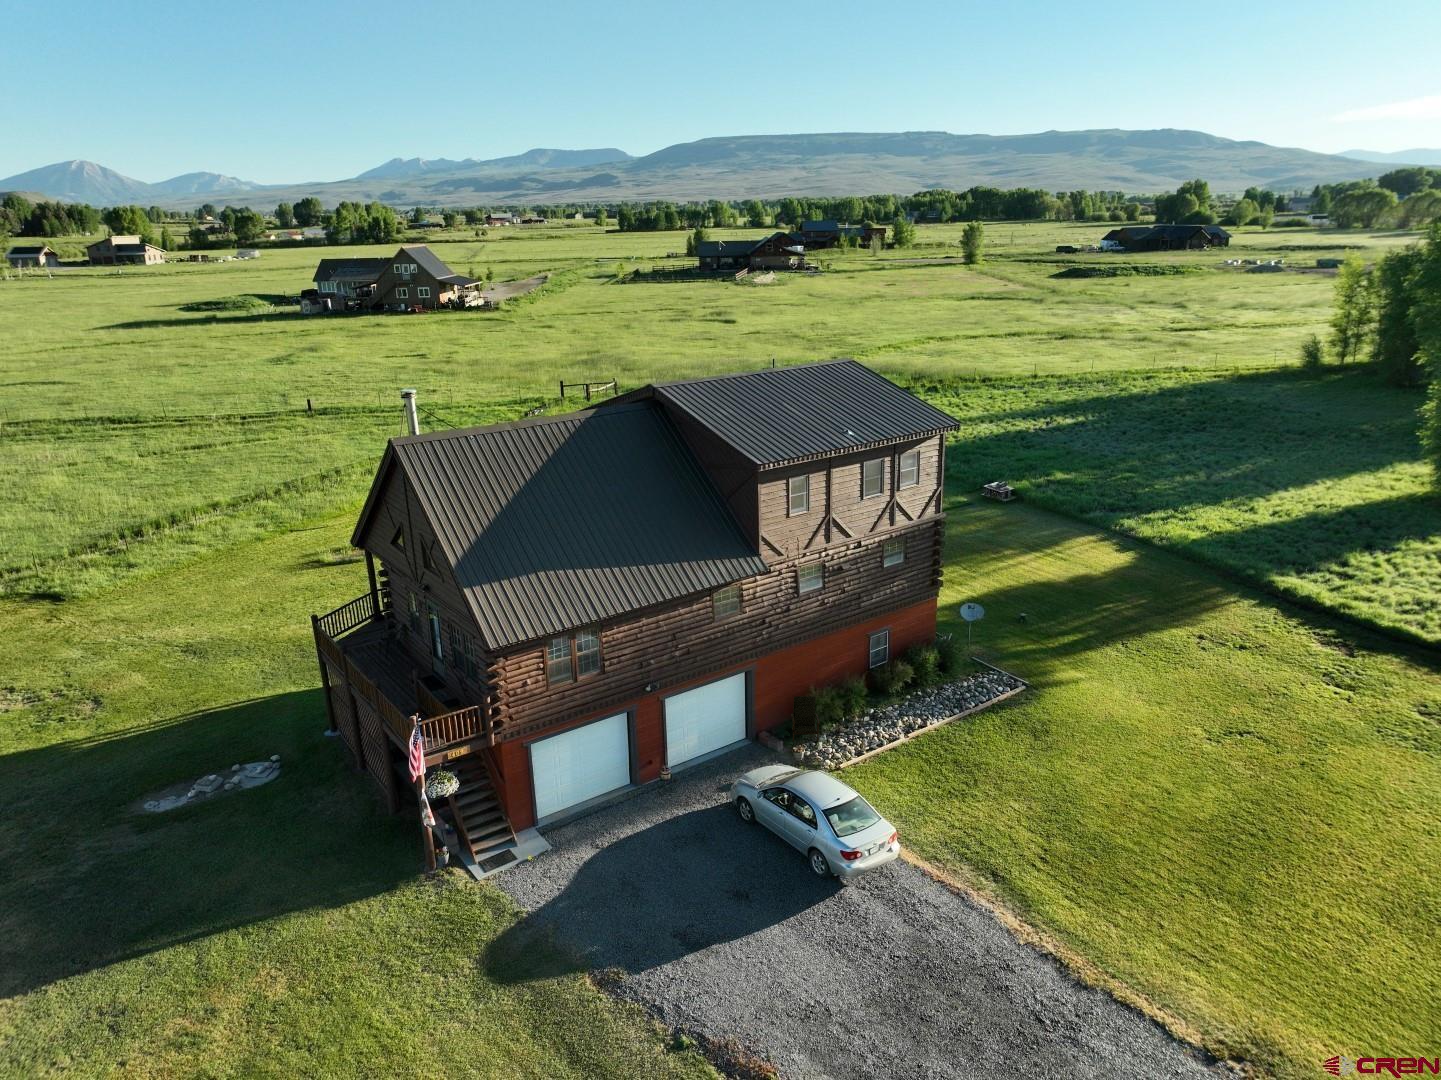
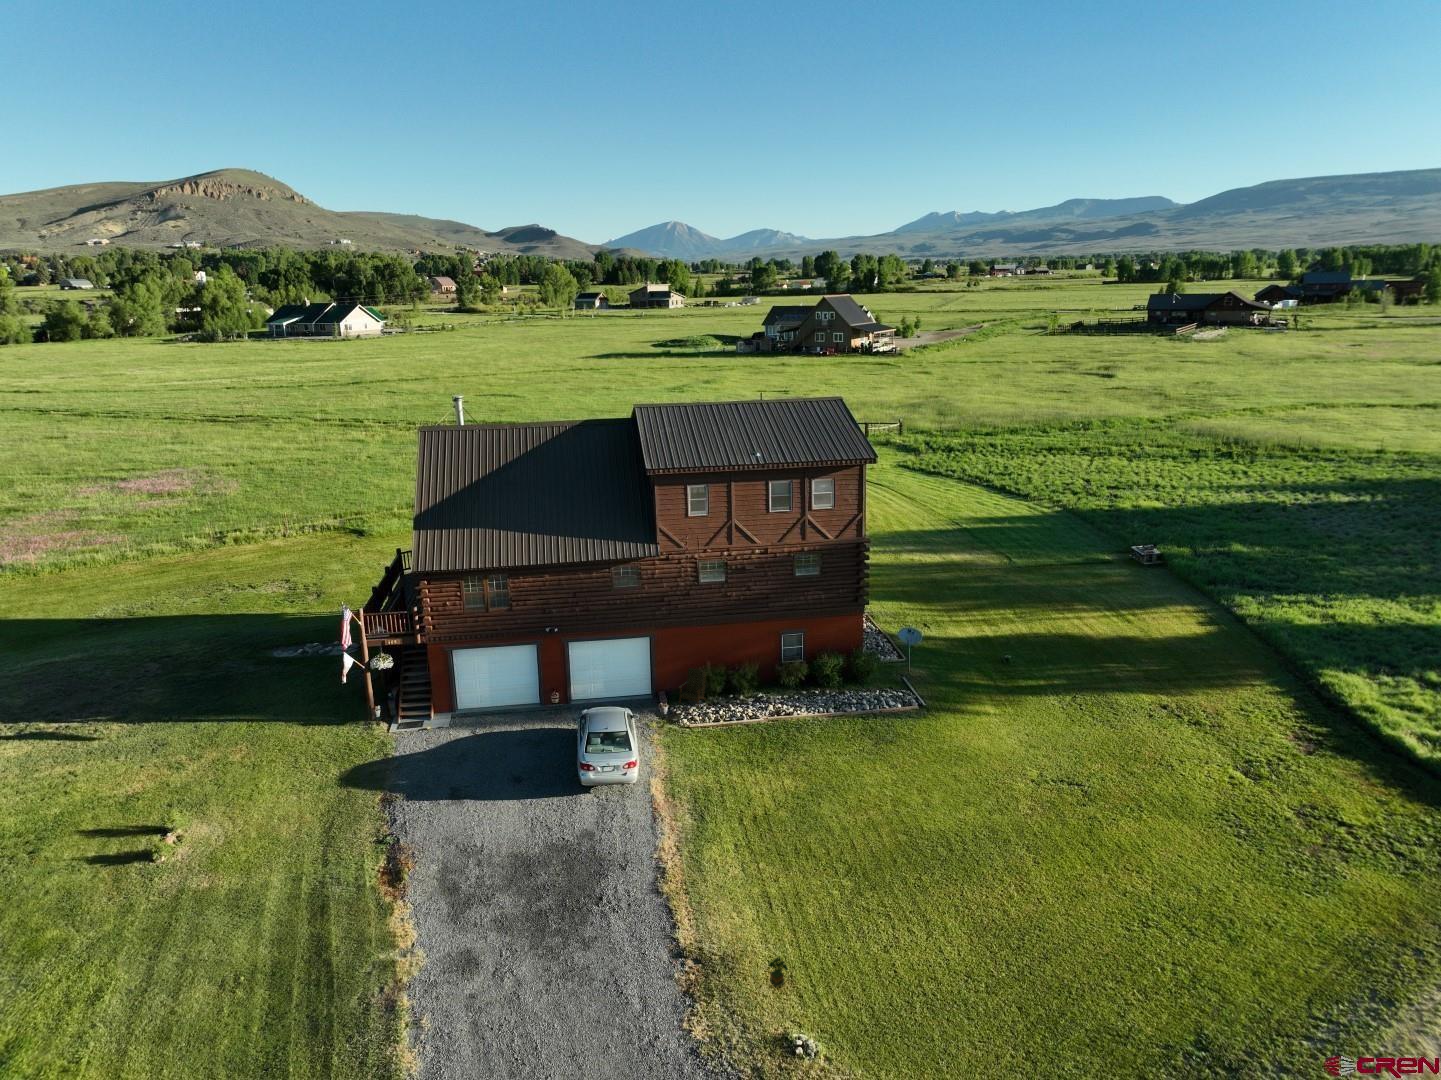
potted tree: none [1263,995,1288,1029] -> present [768,957,788,988]

